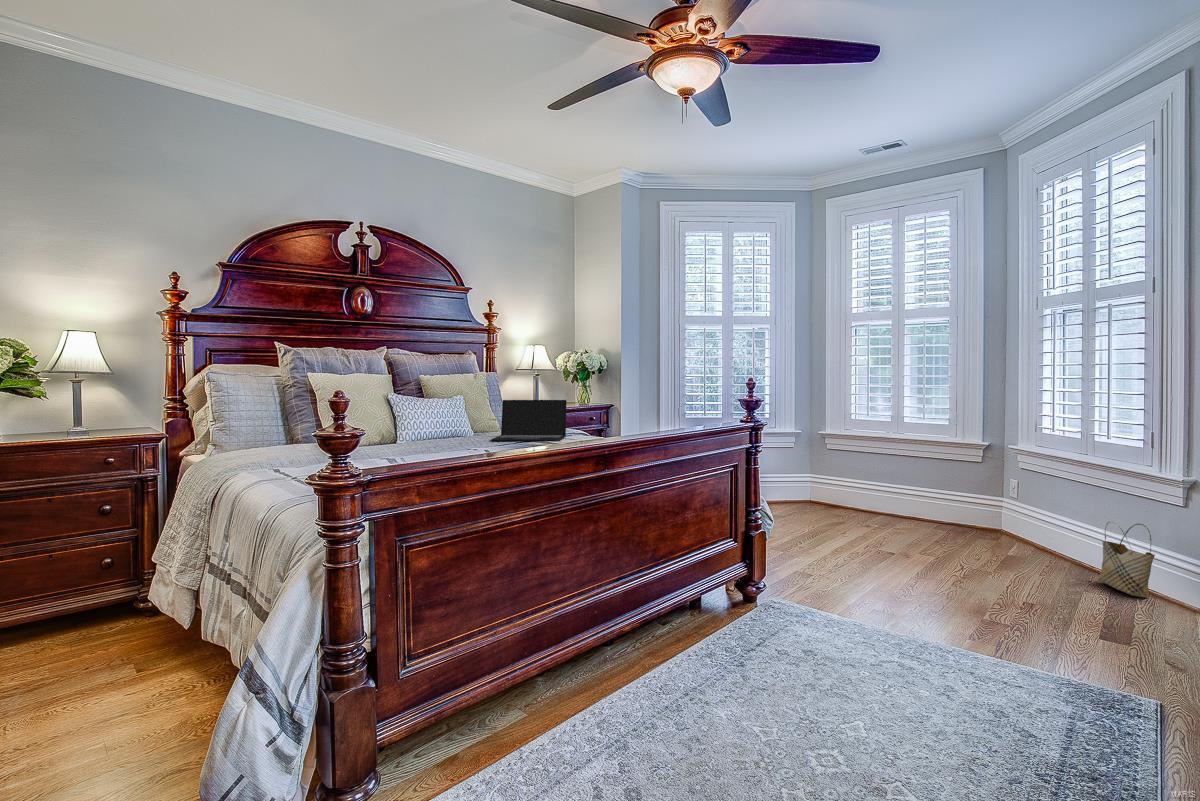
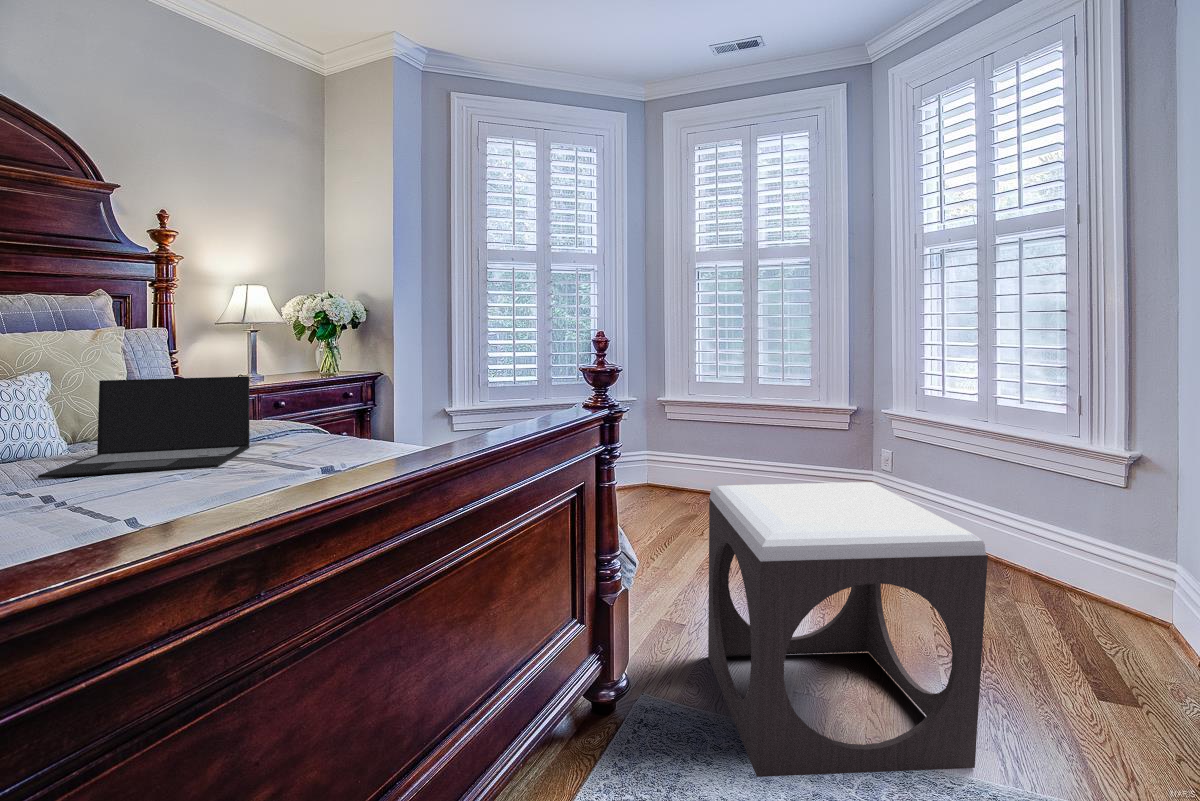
footstool: none [822,476,977,646] -> present [708,482,988,777]
woven basket: present [1098,522,1155,597] -> none [1015,511,1092,605]

